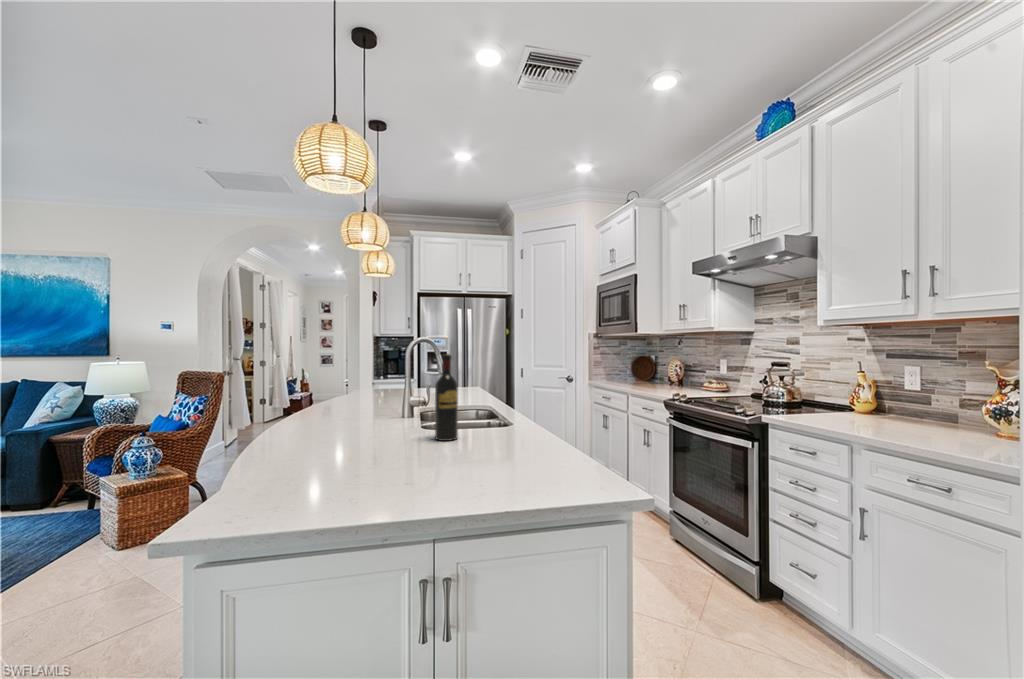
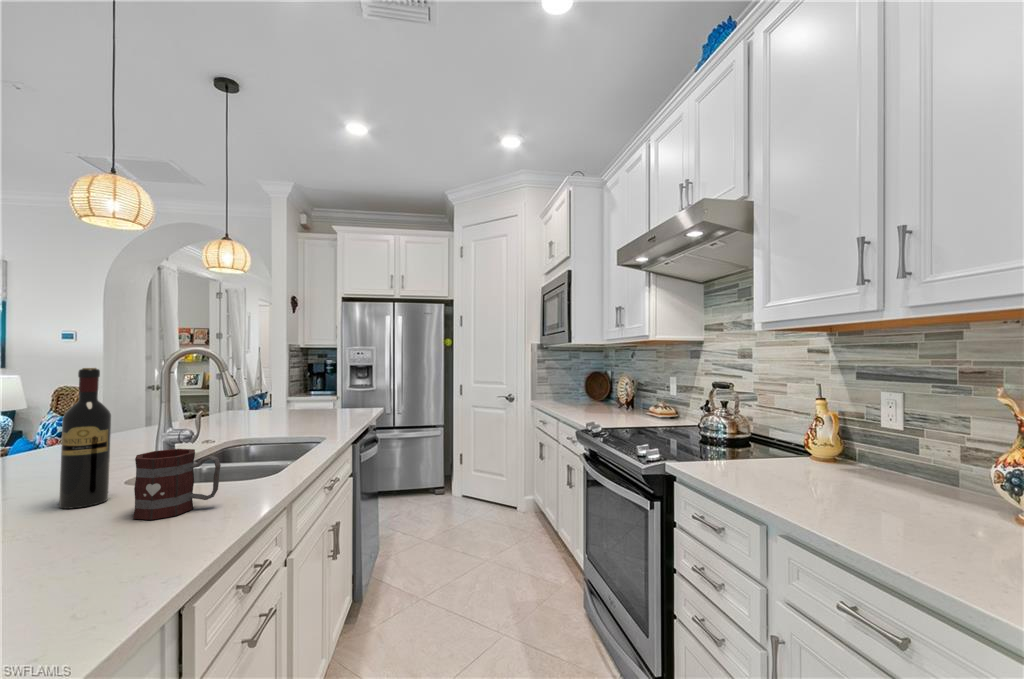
mug: none [493,404,536,444] -> present [133,449,221,520]

